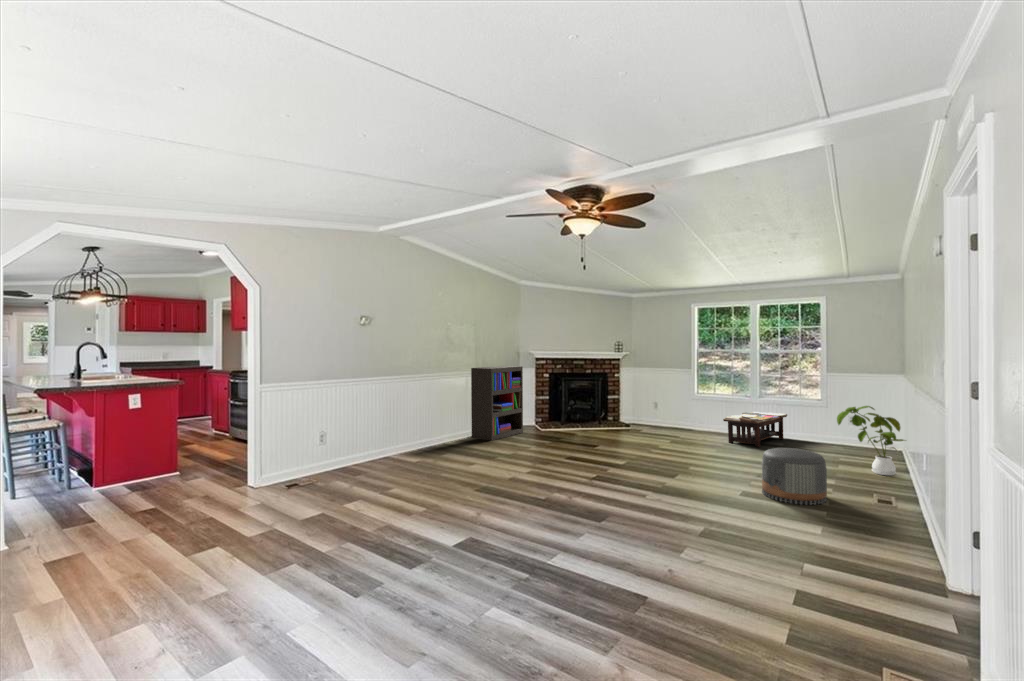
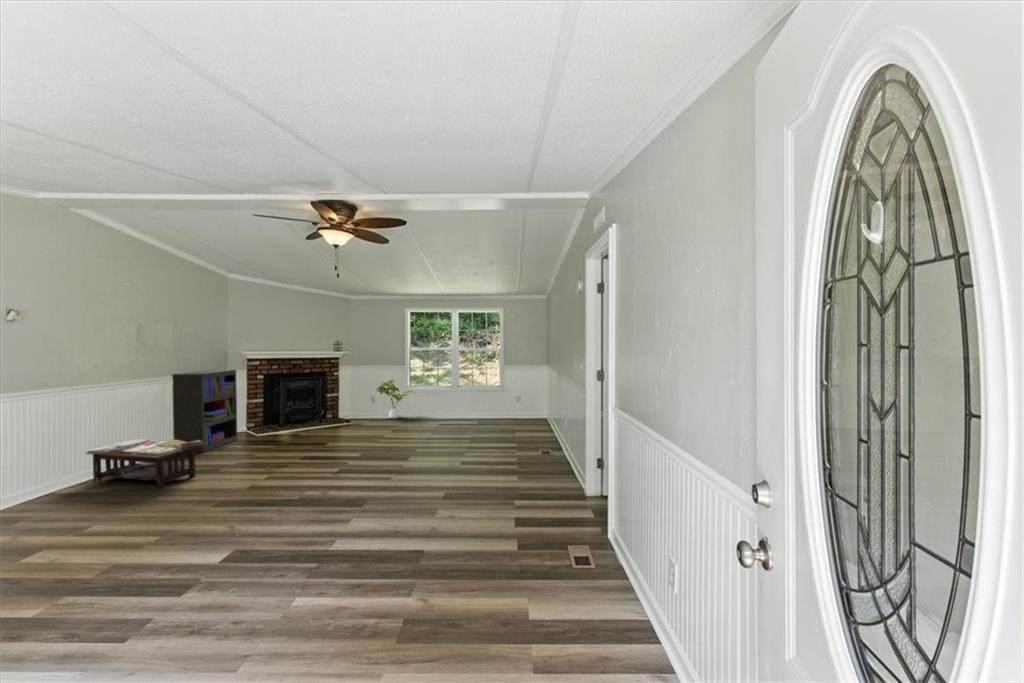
house plant: present [837,406,905,475] -> present [377,380,412,418]
coffee table: present [723,412,787,447] -> present [86,439,204,488]
pouf: present [762,448,827,505] -> none [473,423,516,464]

